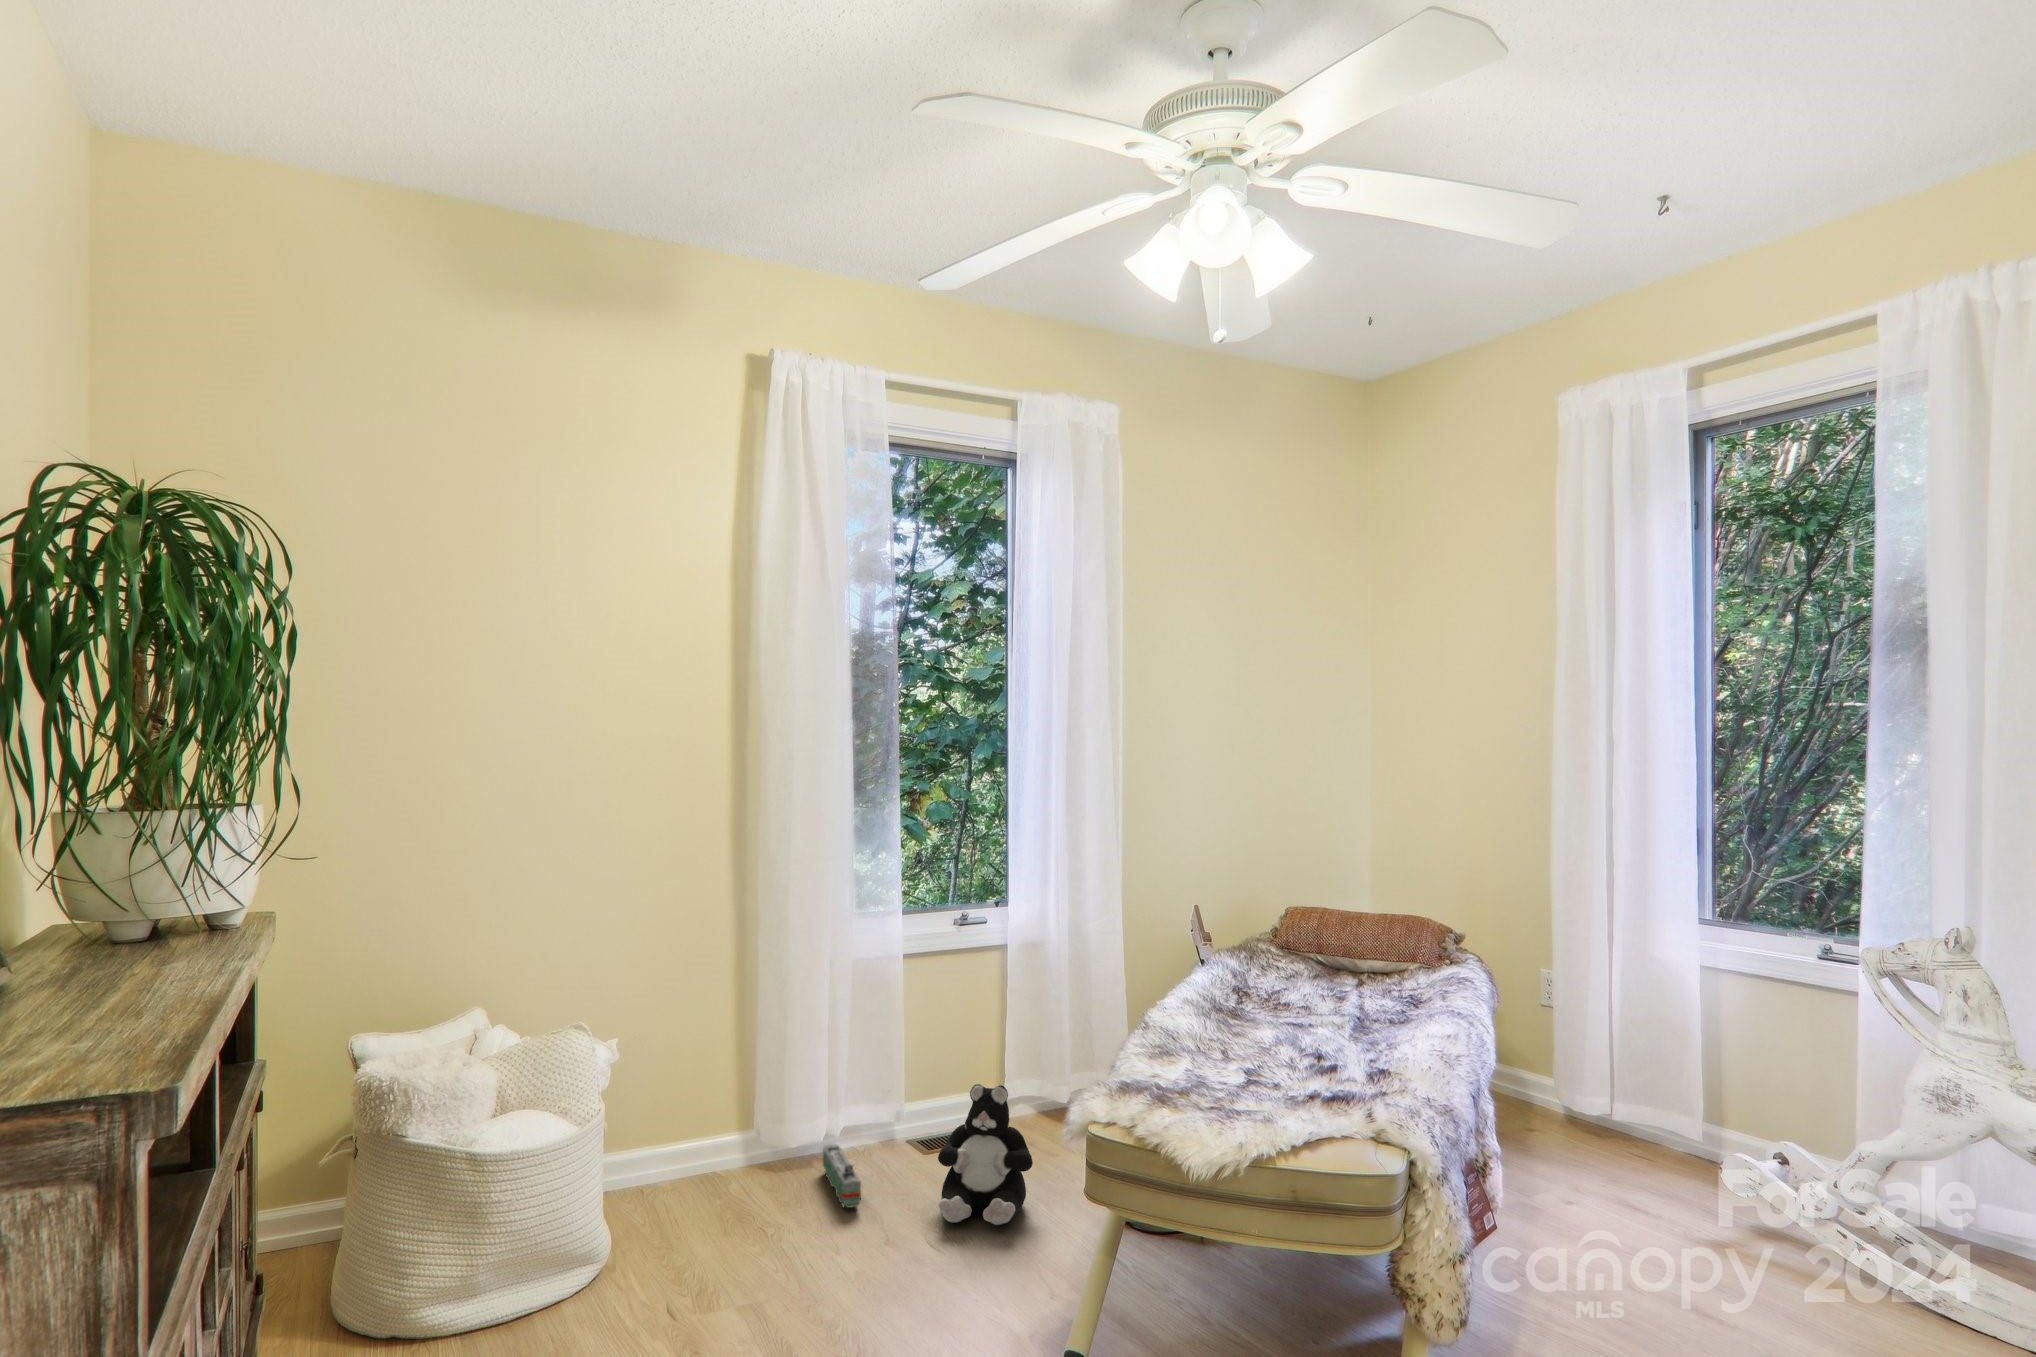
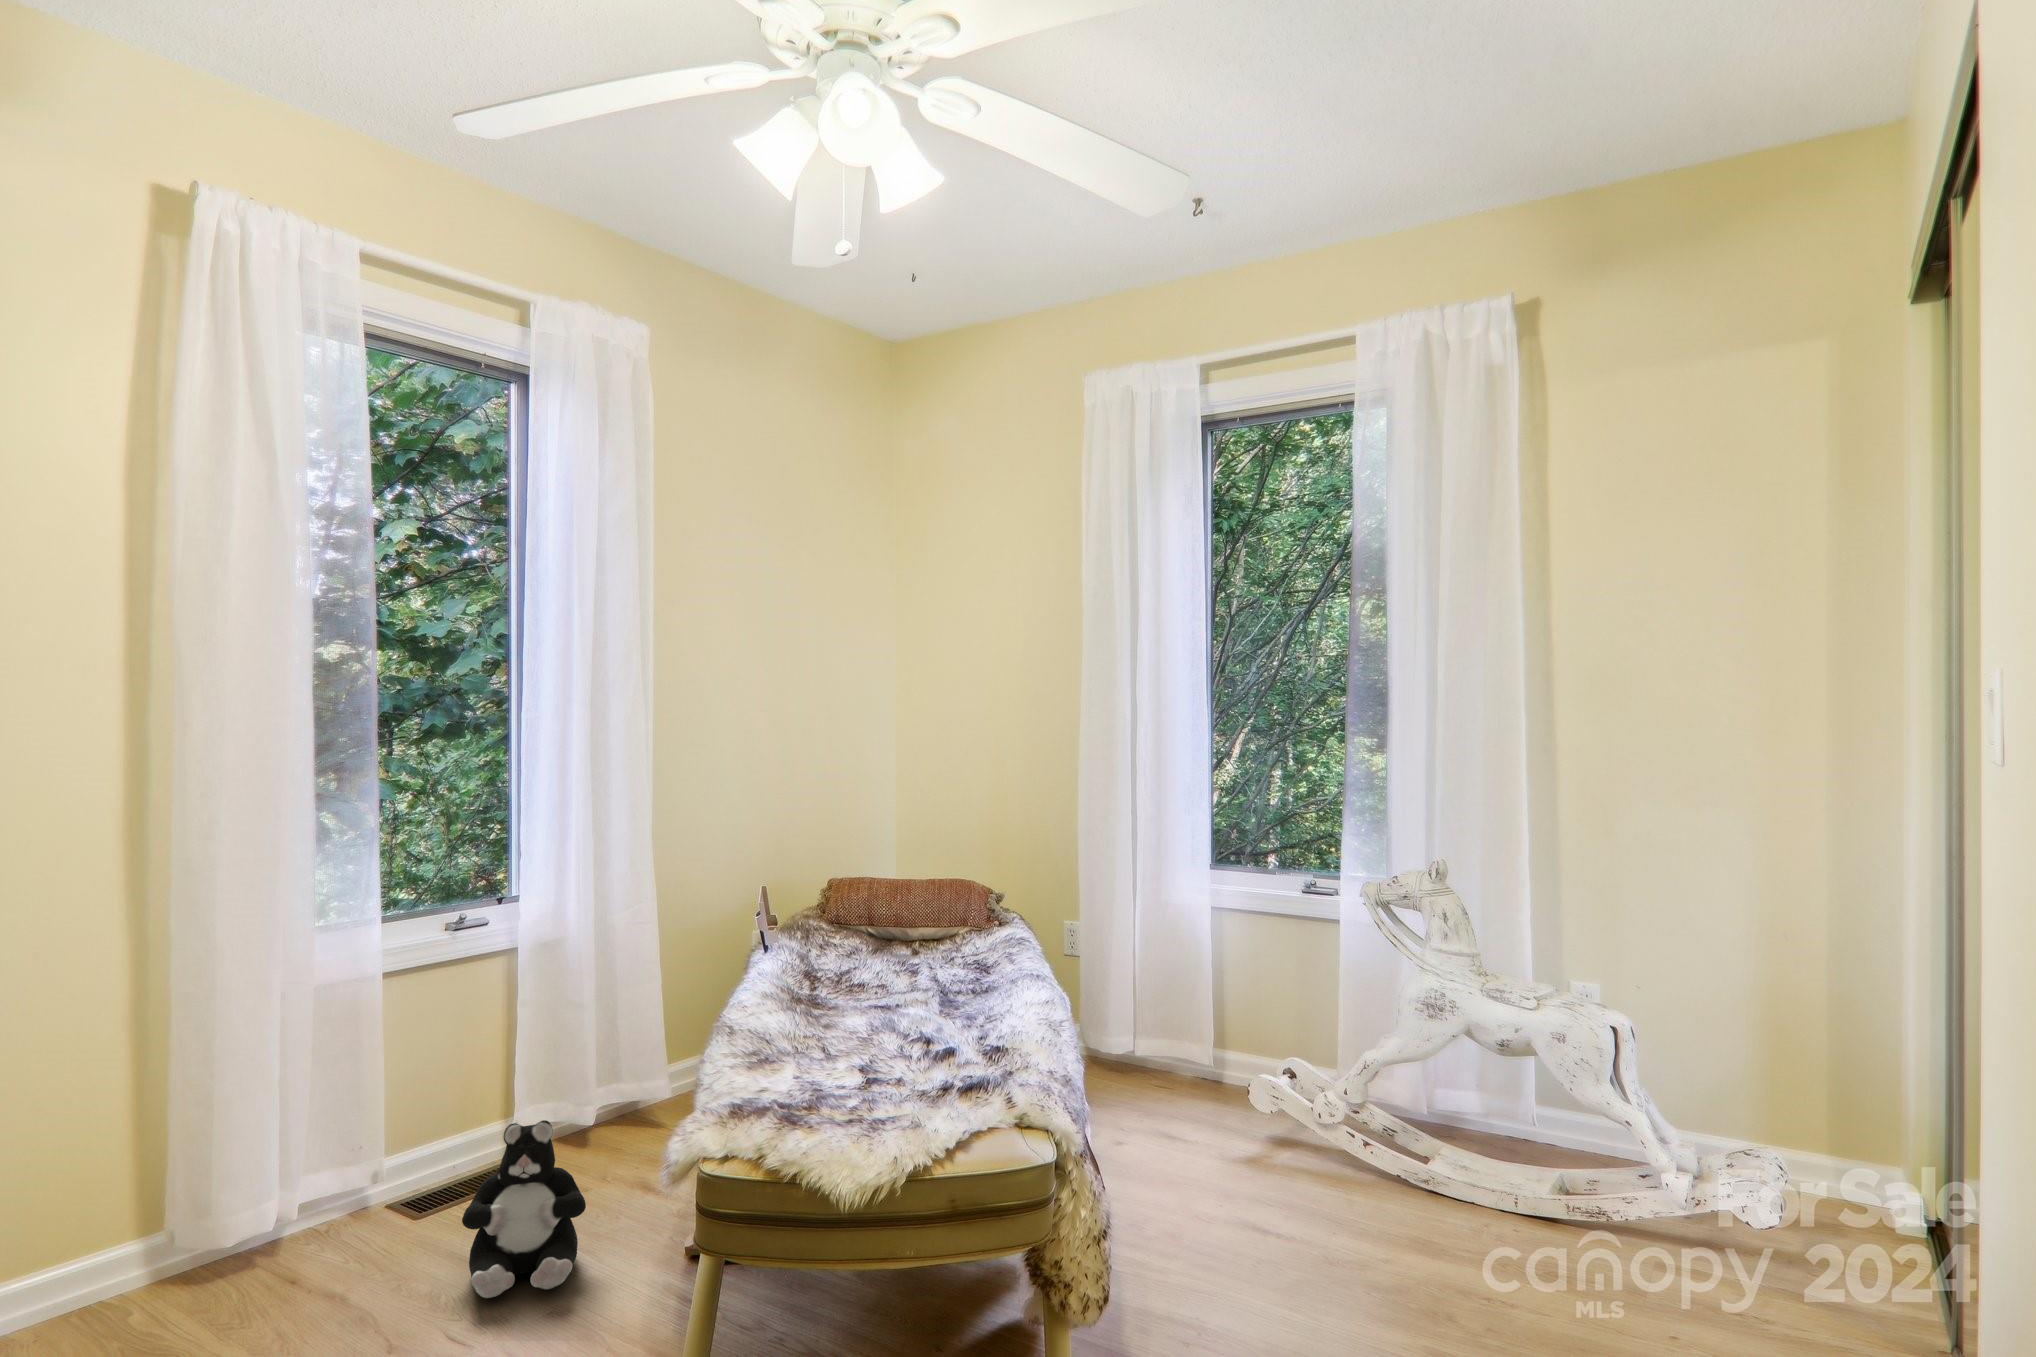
toy train: present [823,1144,861,1208] -> none [289,1226,358,1308]

